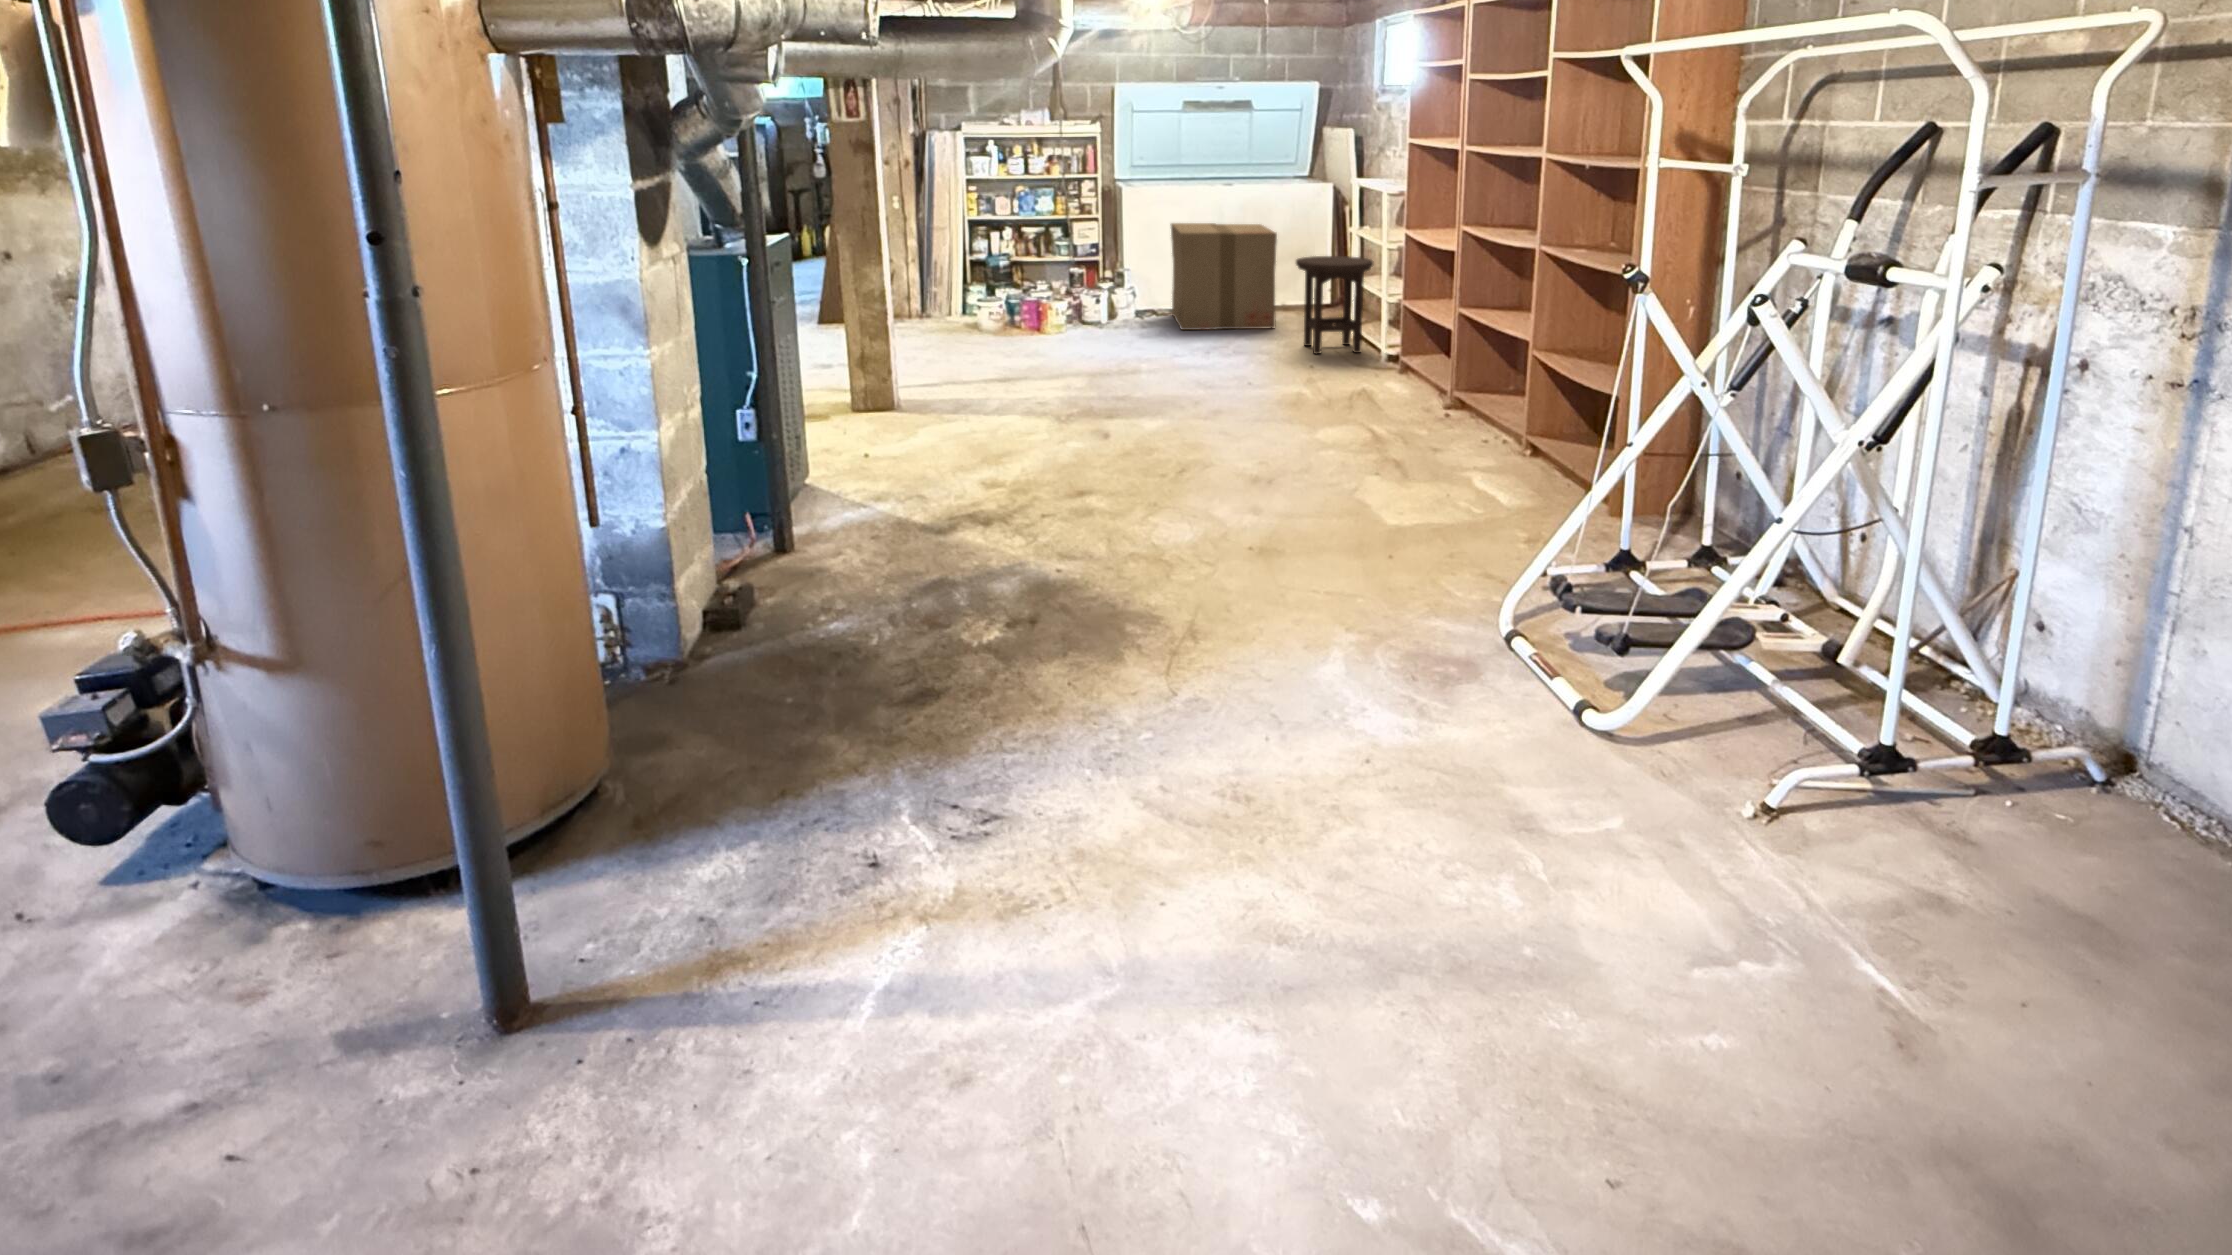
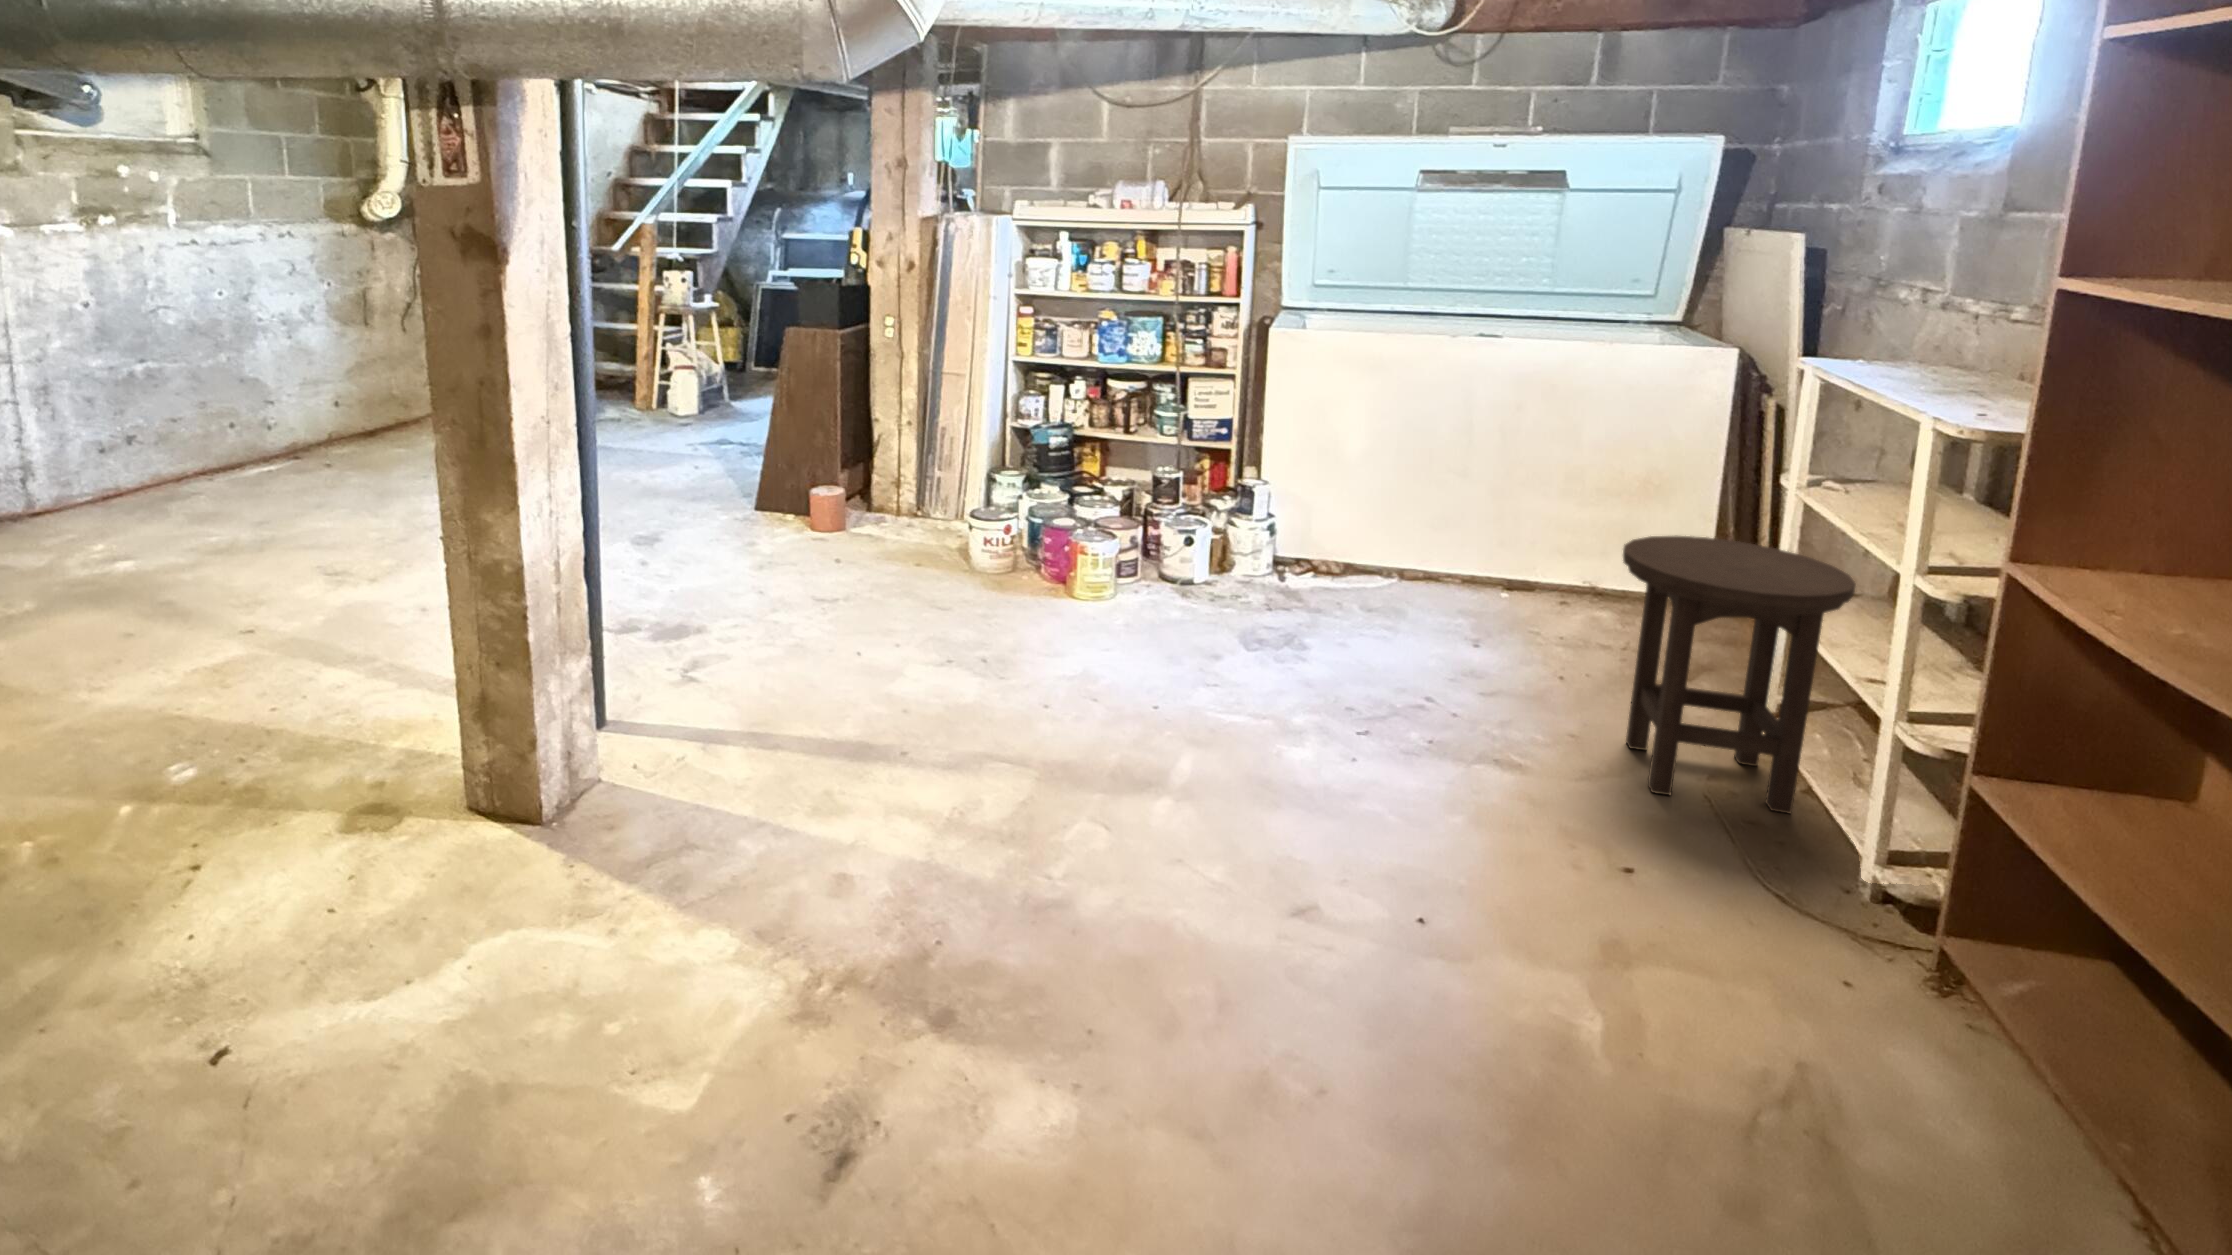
cardboard box: present [1171,223,1277,330] -> none [1348,400,1589,657]

